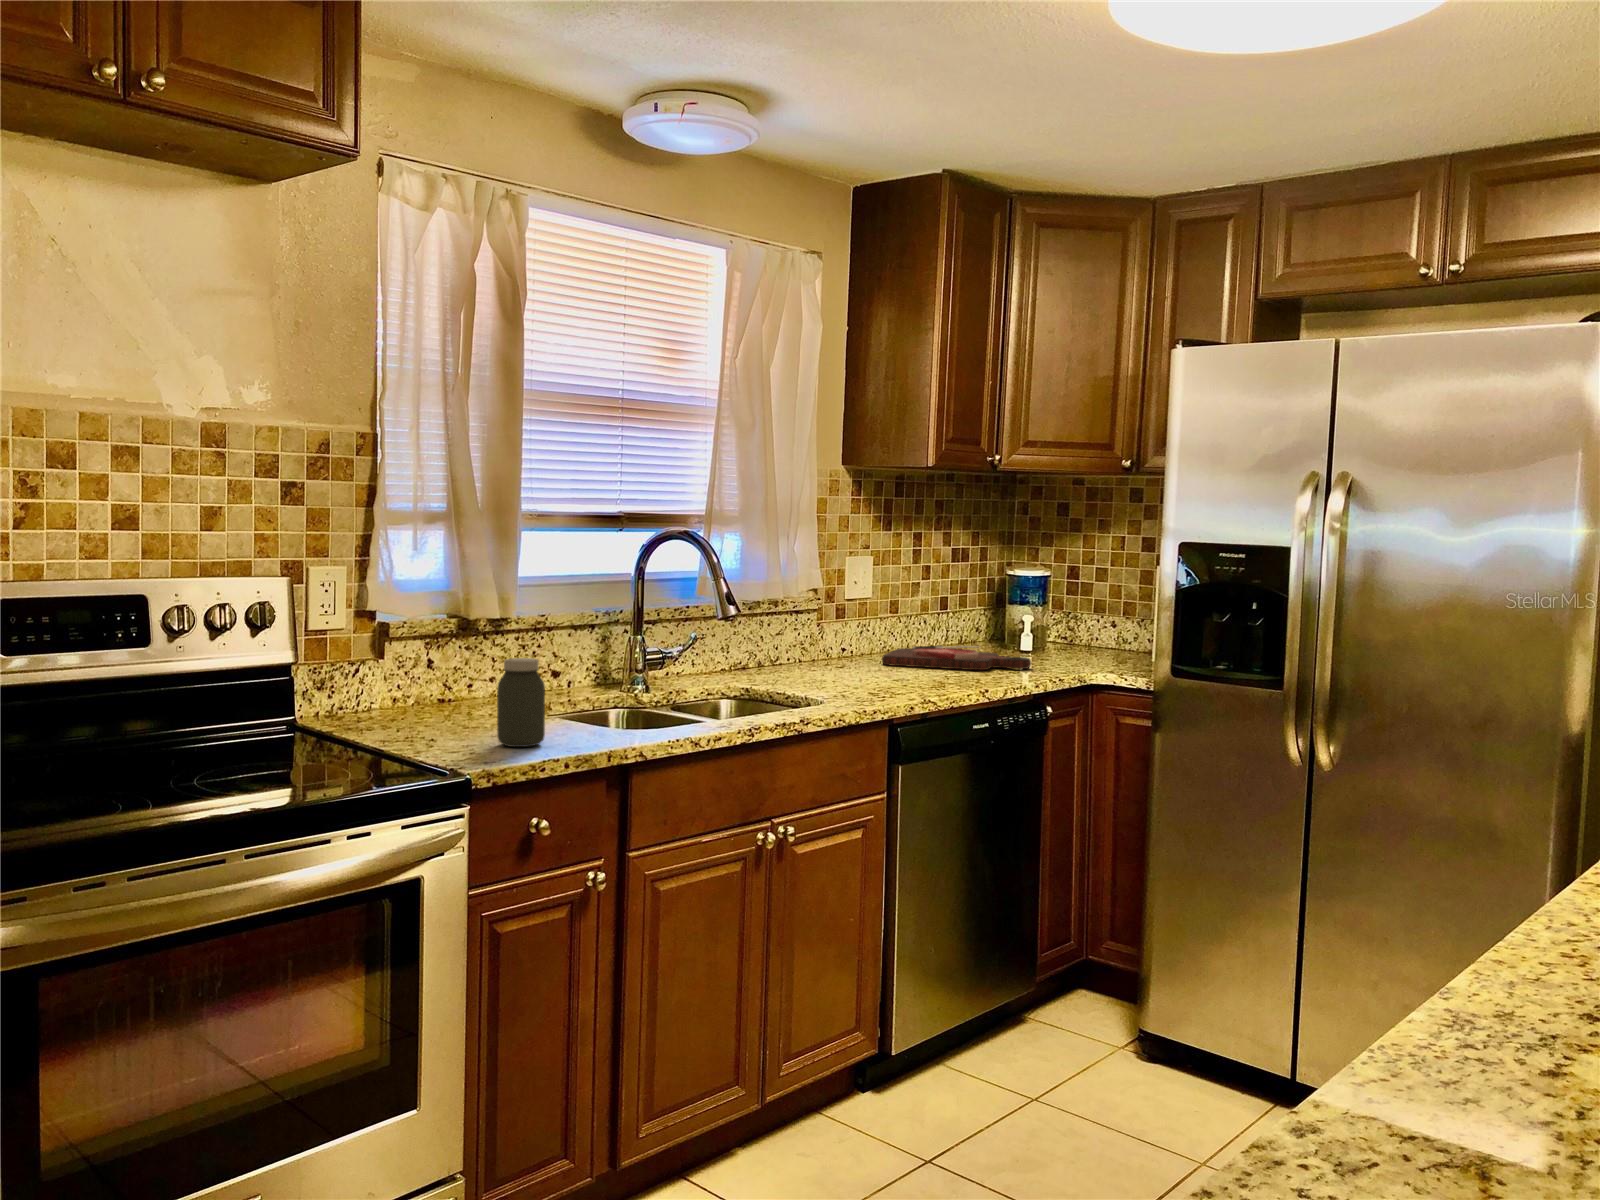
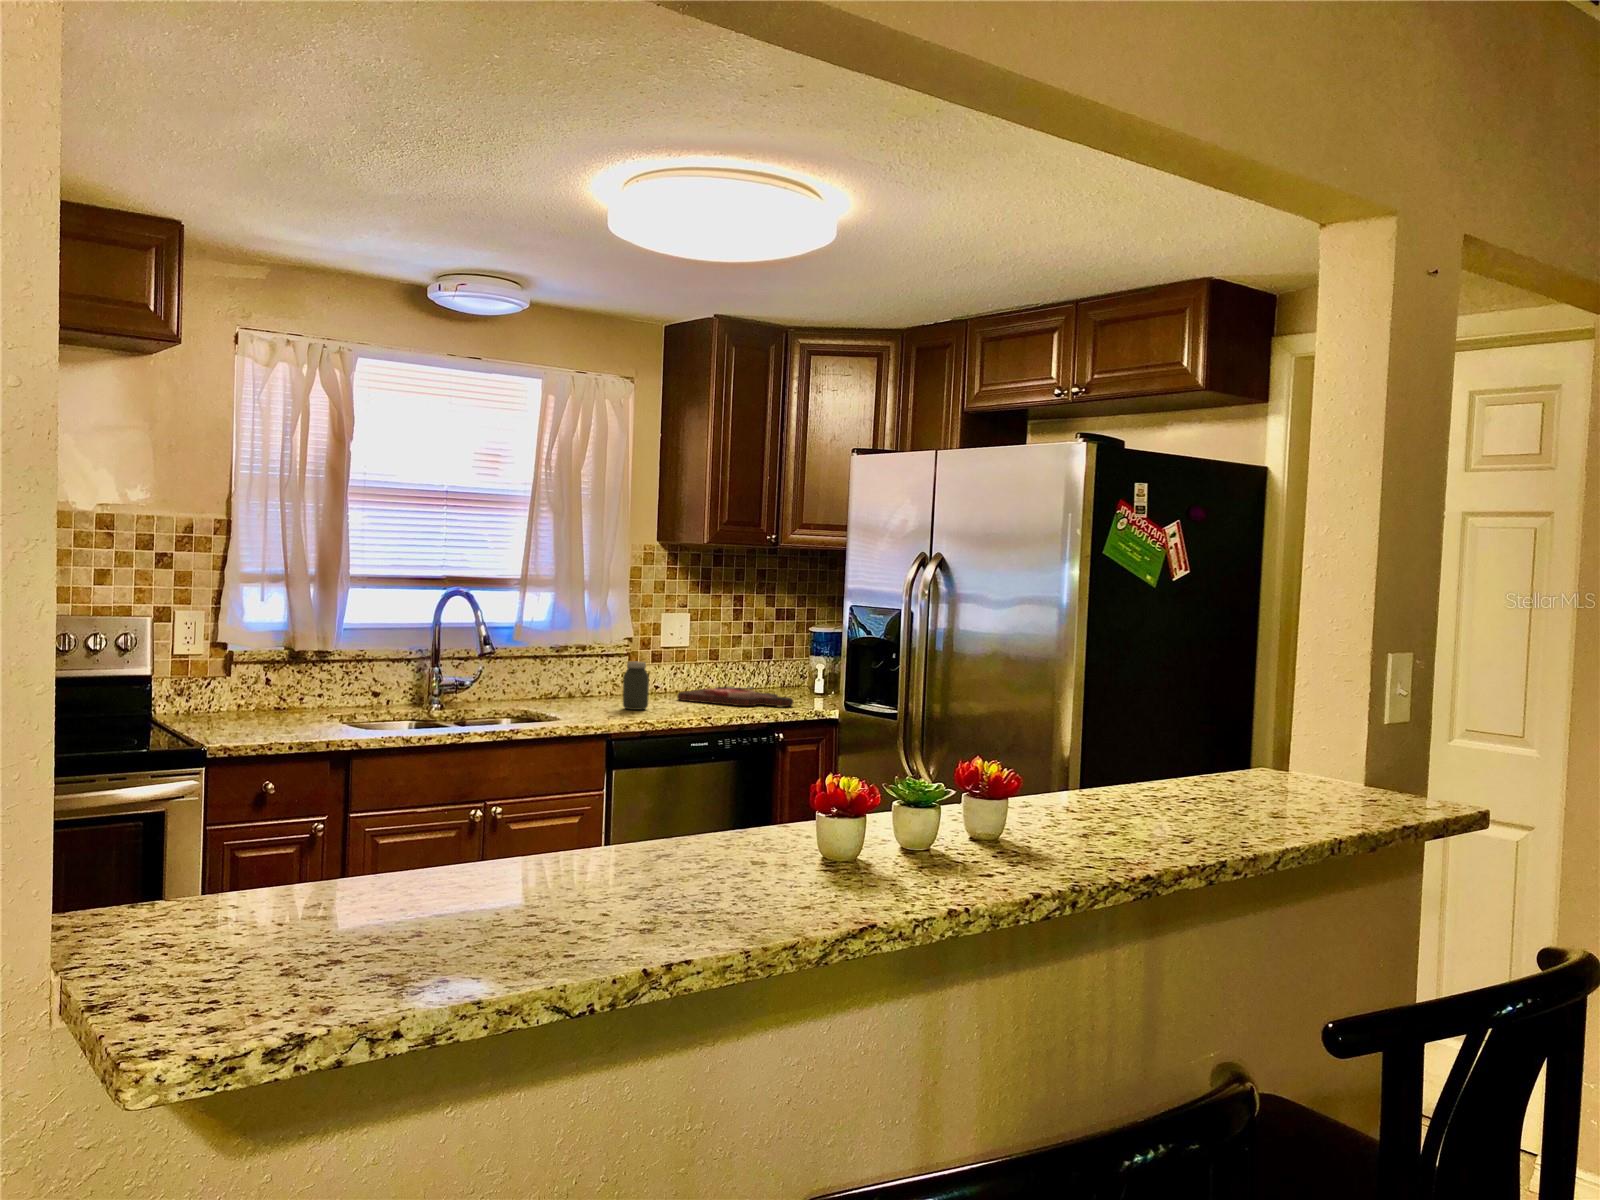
jar: present [497,658,545,747] -> present [623,662,649,710]

